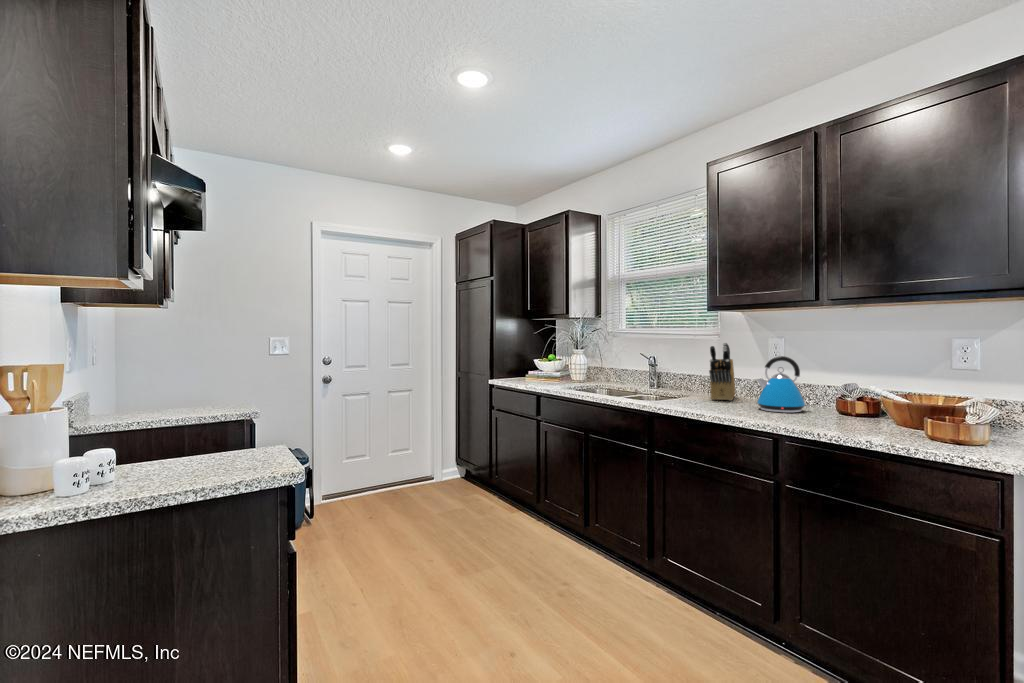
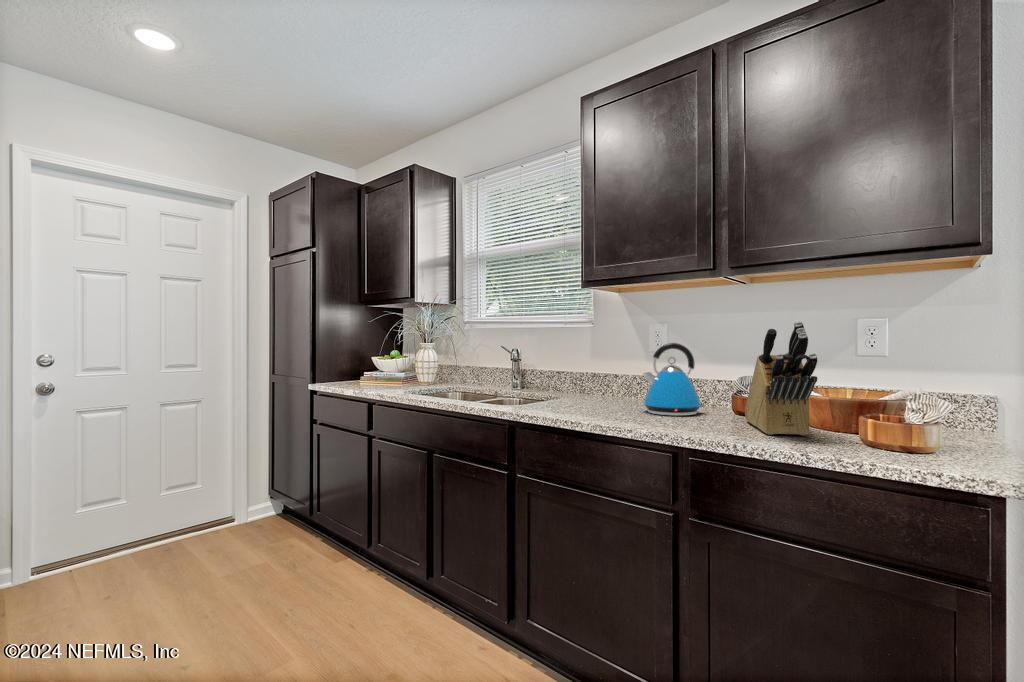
knife block: present [709,343,735,401] -> present [745,321,817,436]

